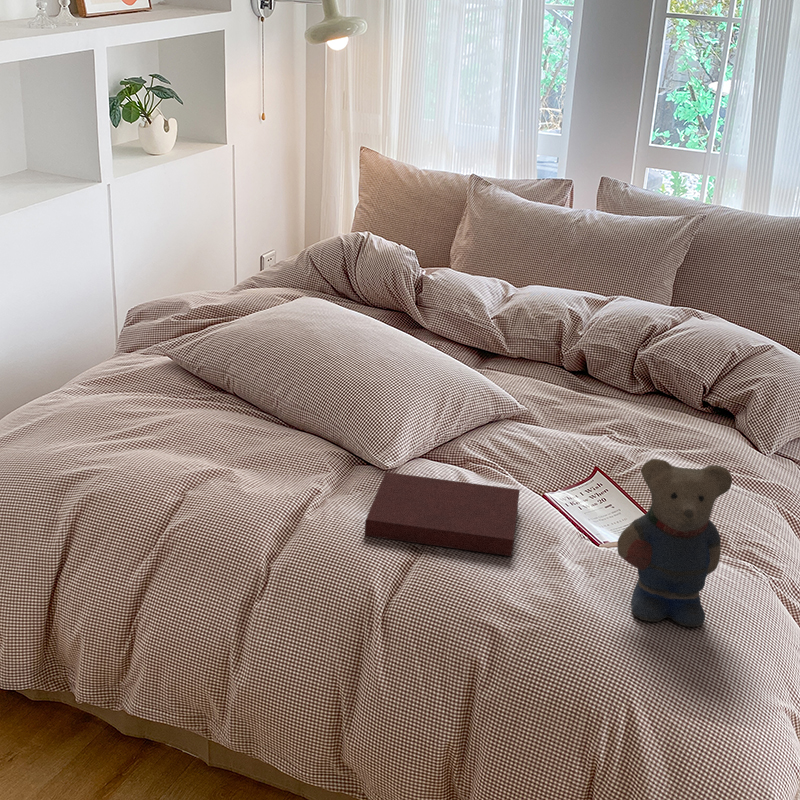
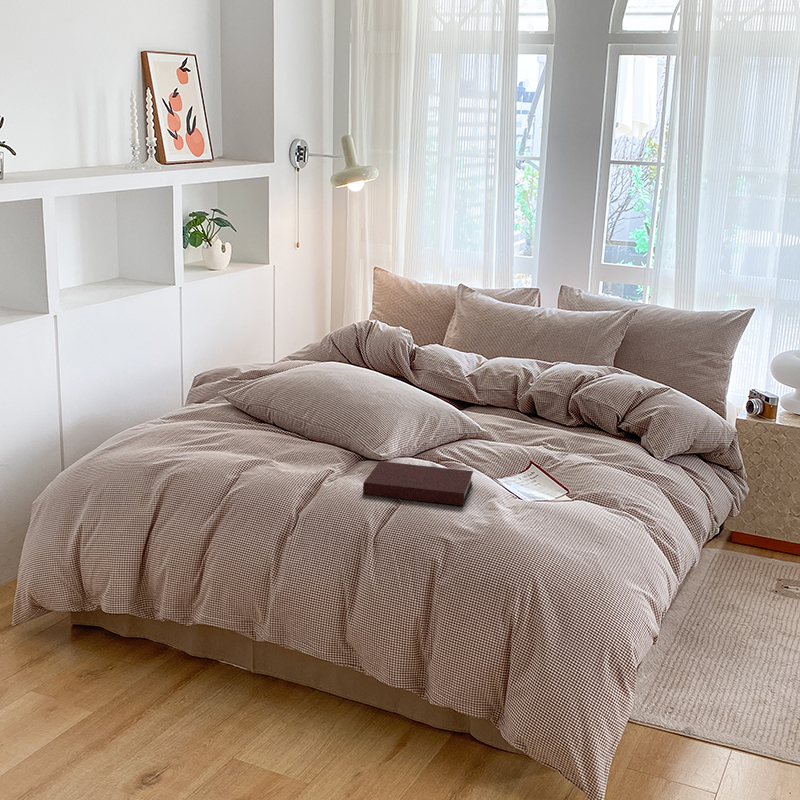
teddy bear: present [617,459,732,627] -> none [529,425,603,539]

